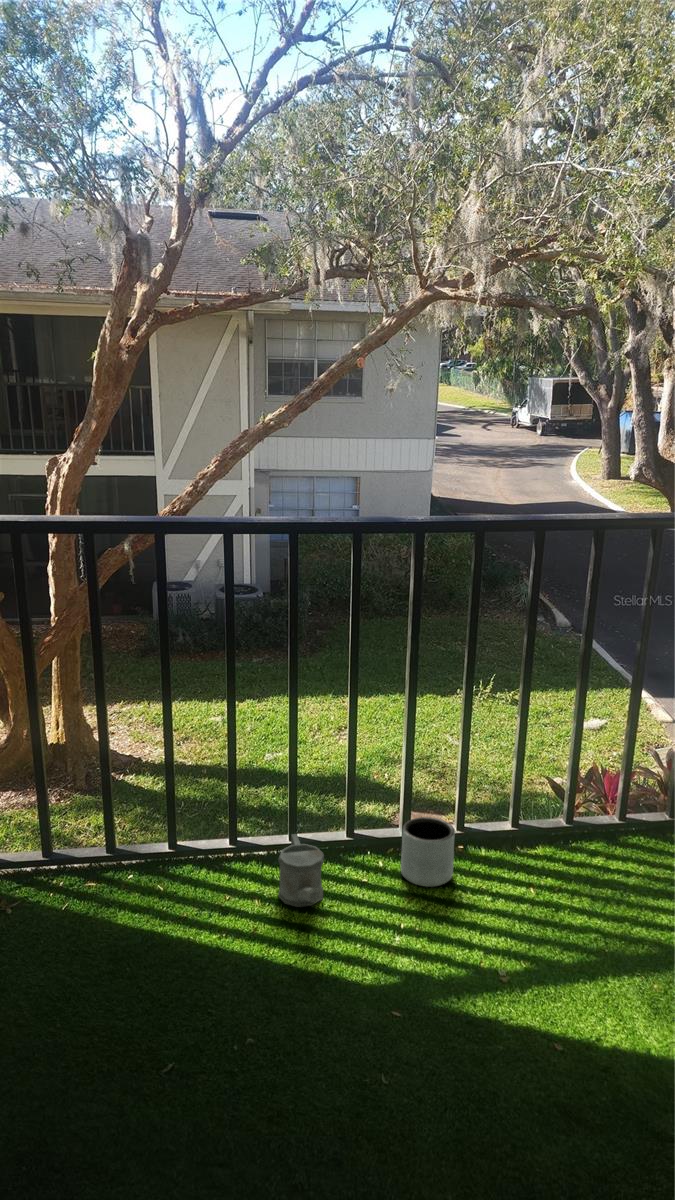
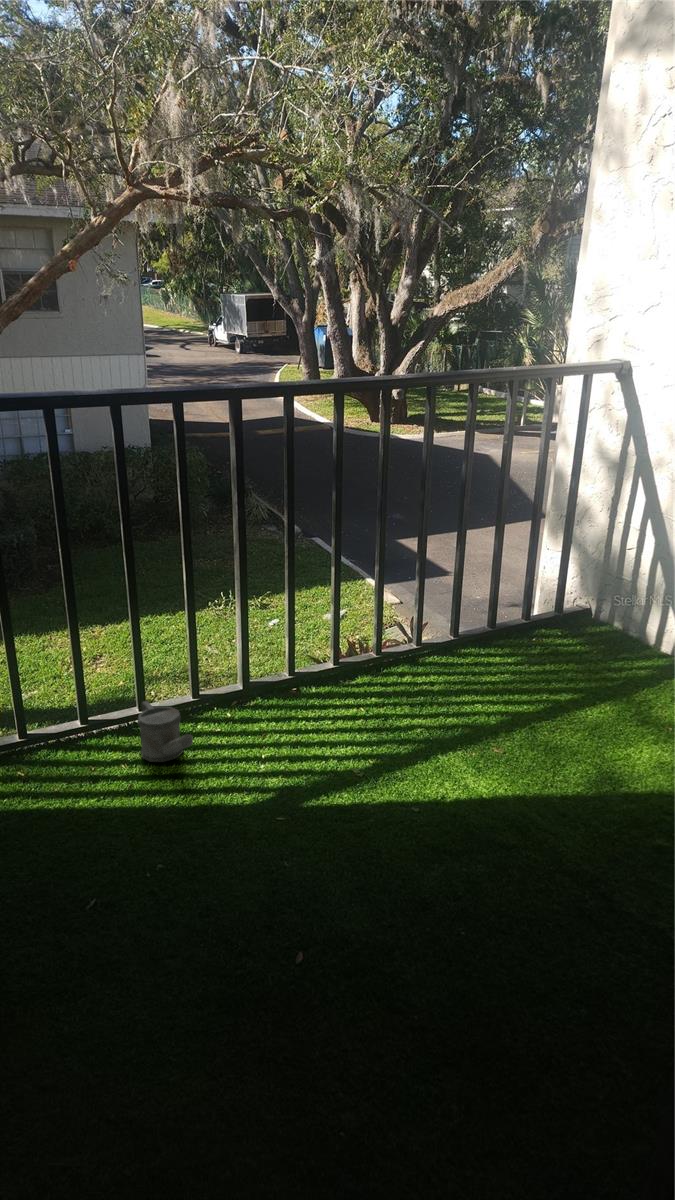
planter: present [401,817,455,887] -> none [244,666,292,725]

